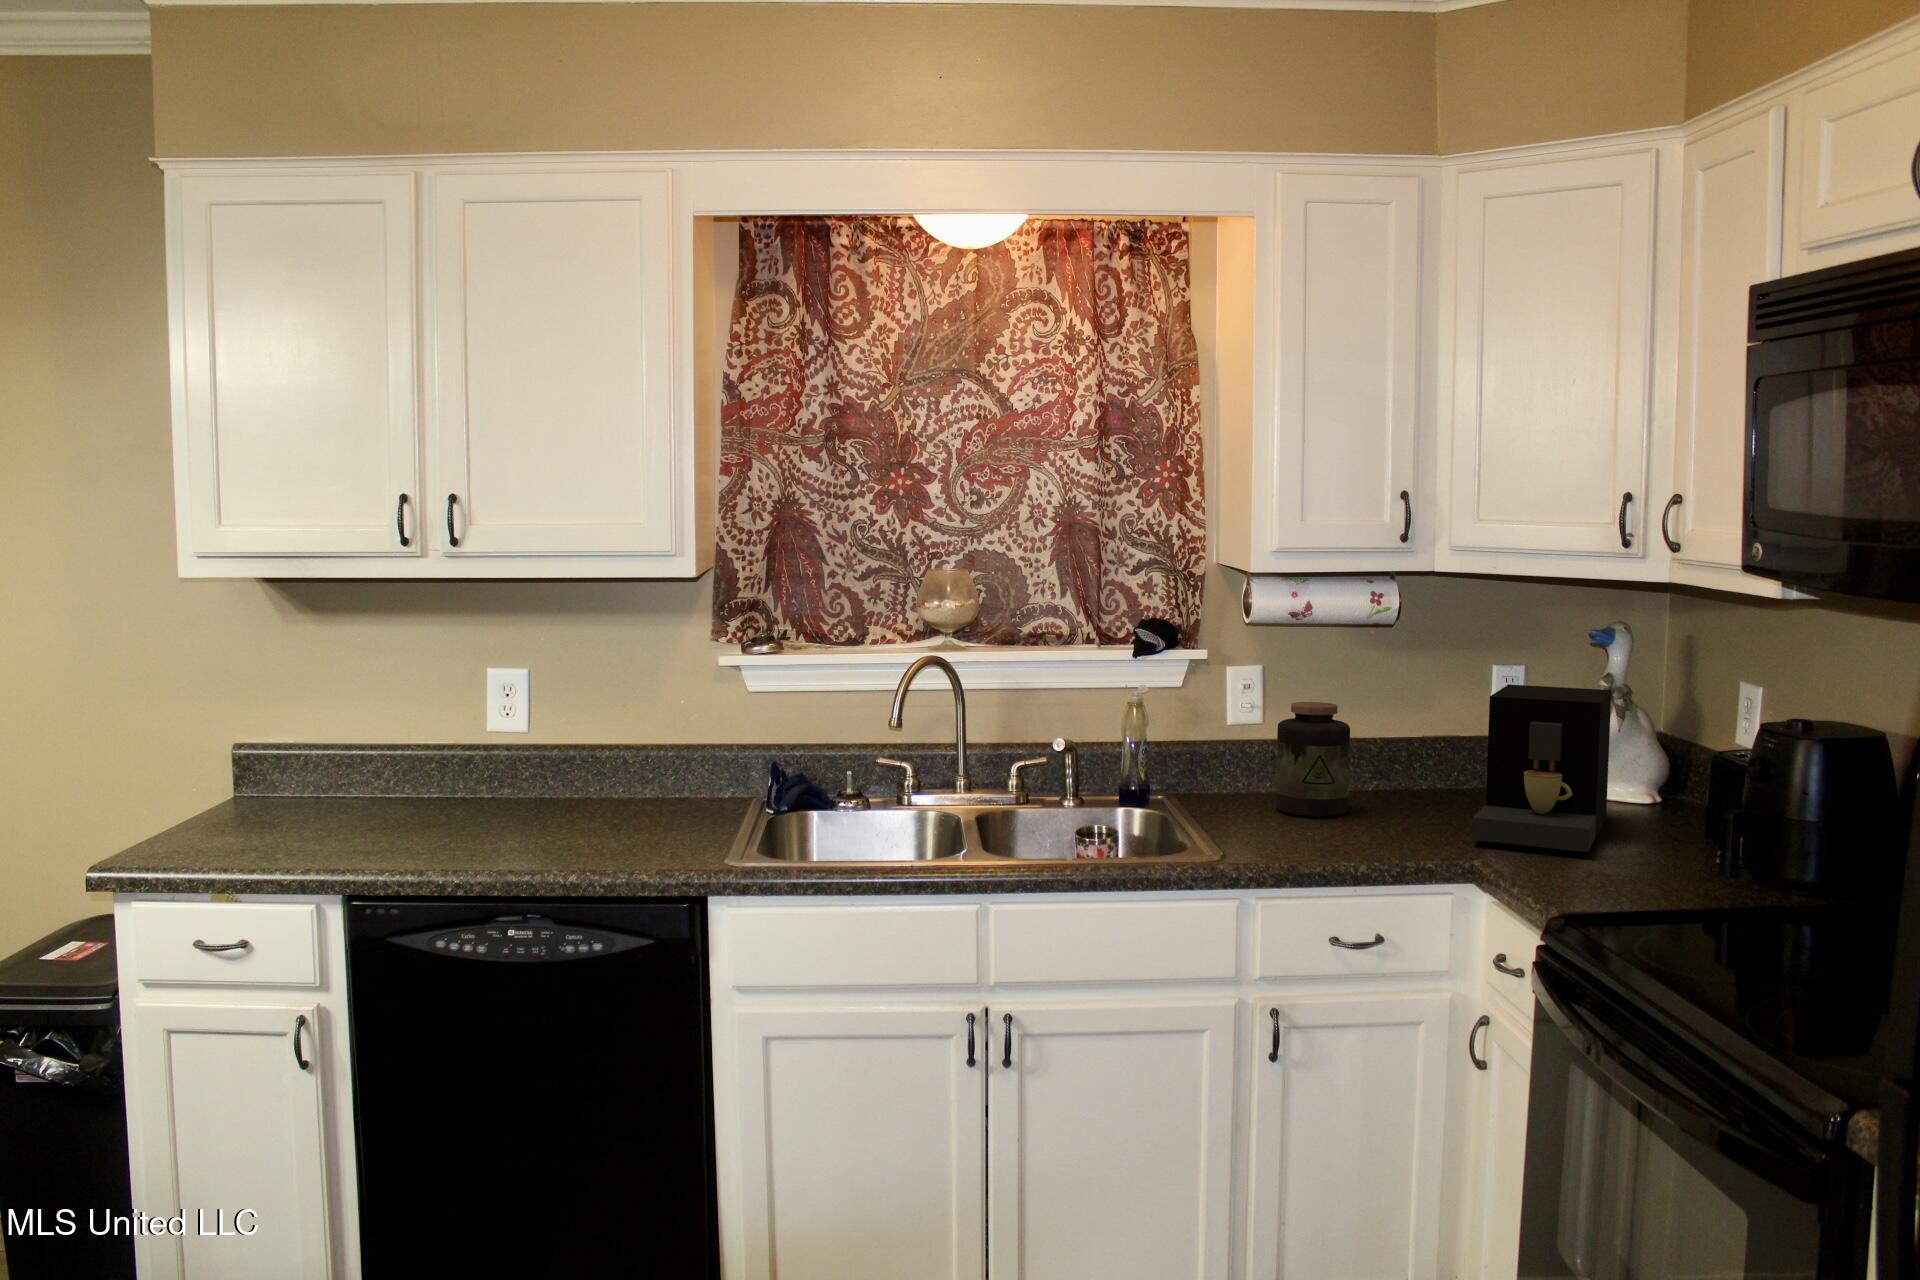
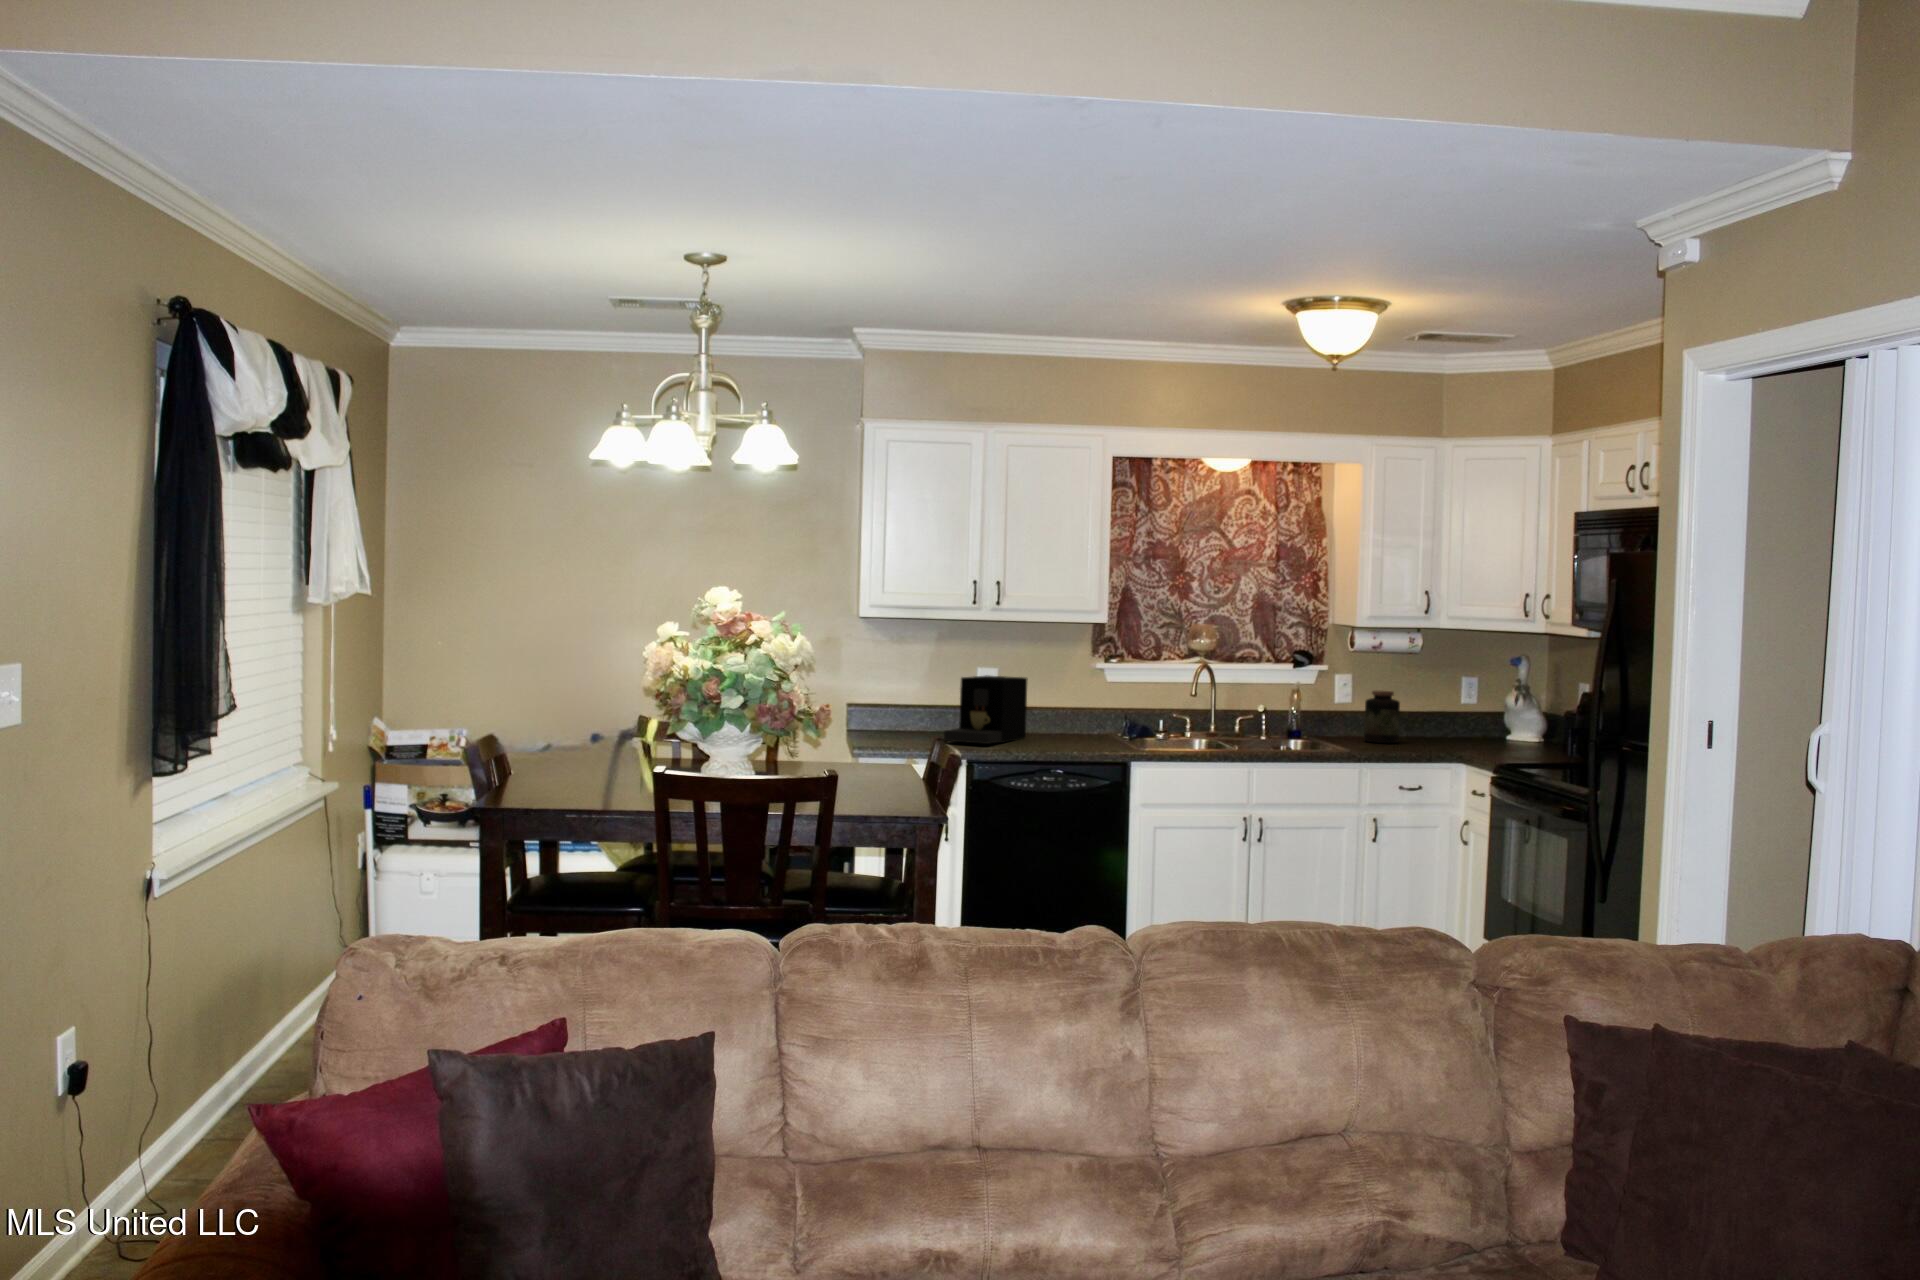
coffee maker: present [1472,685,1611,852] -> present [944,676,1028,744]

